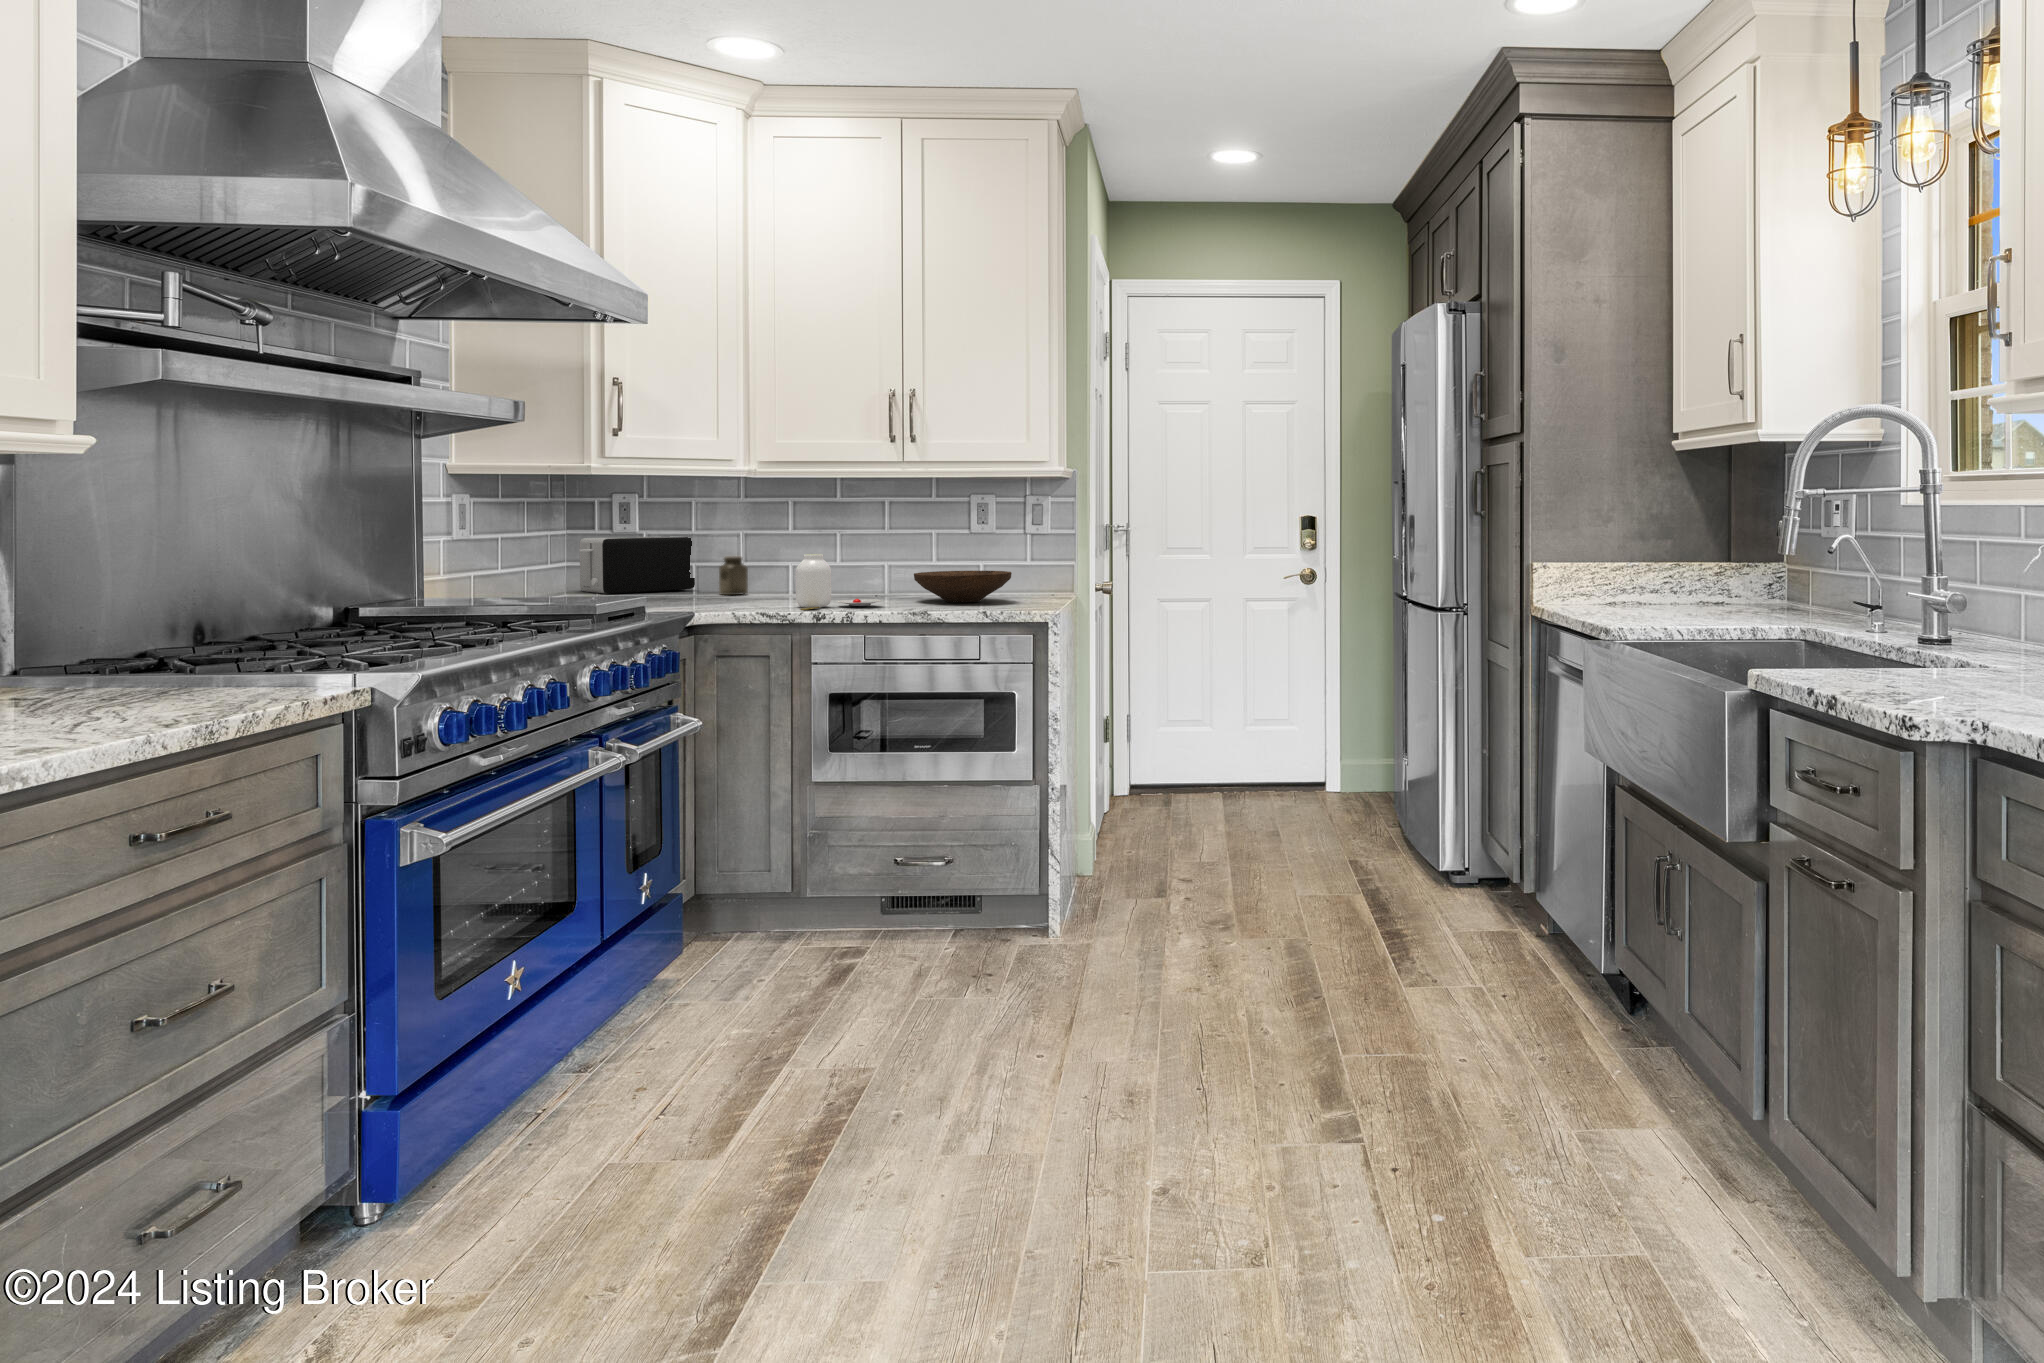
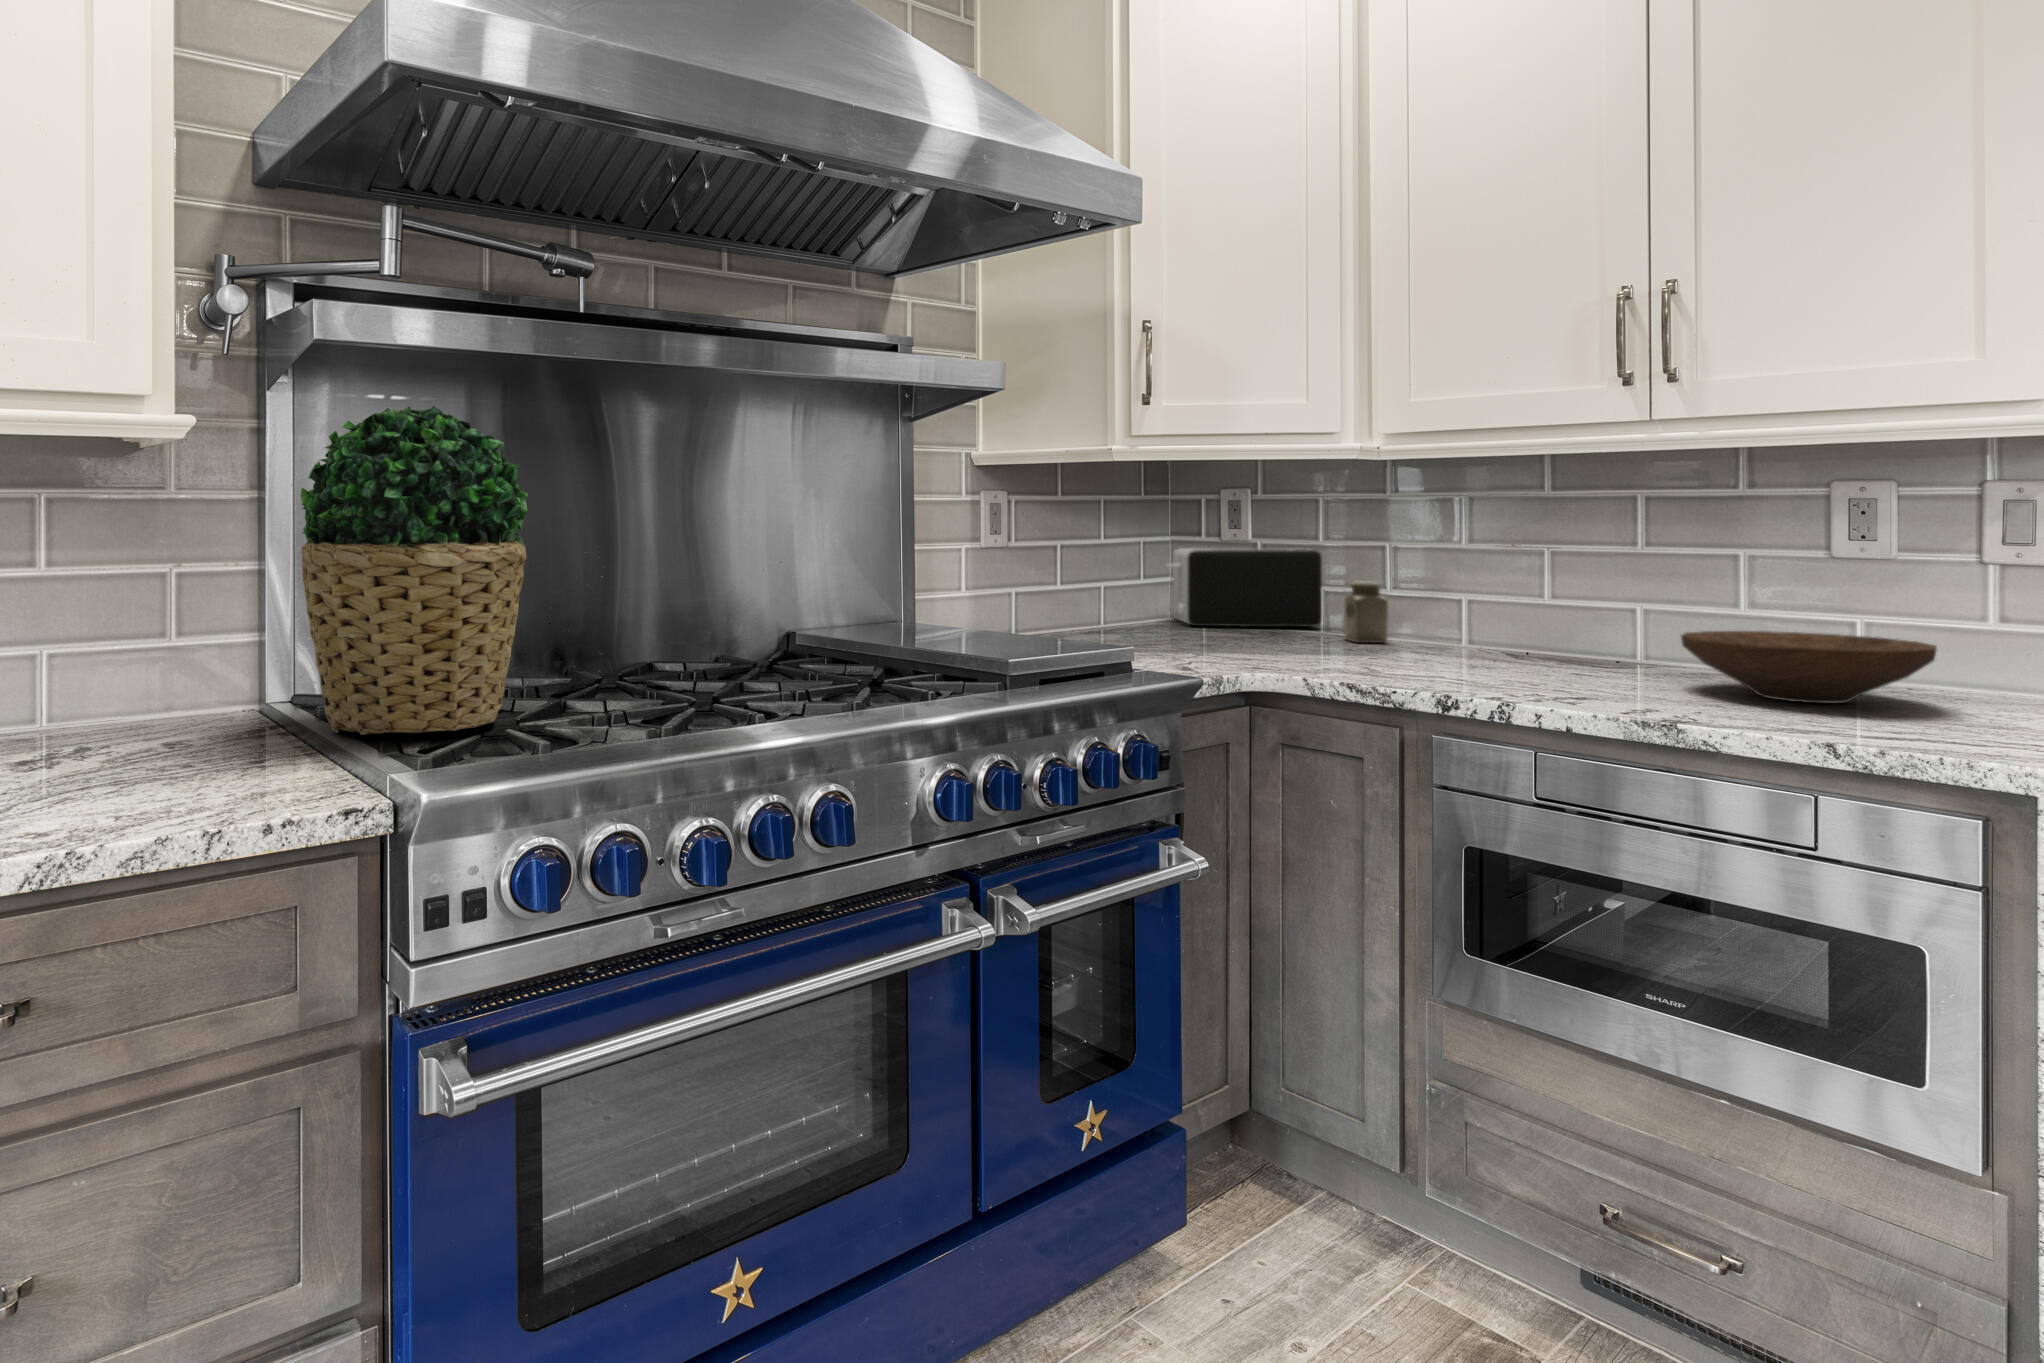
potted plant: none [69,428,292,685] -> present [300,406,528,735]
jar: present [796,554,882,610] -> none [1420,588,1603,690]

